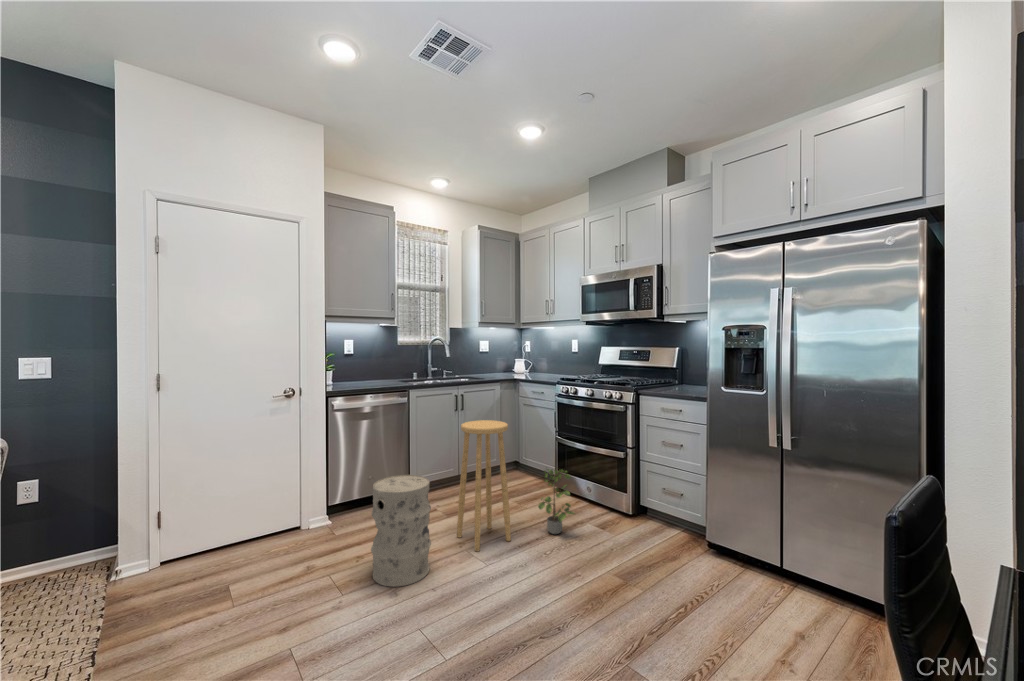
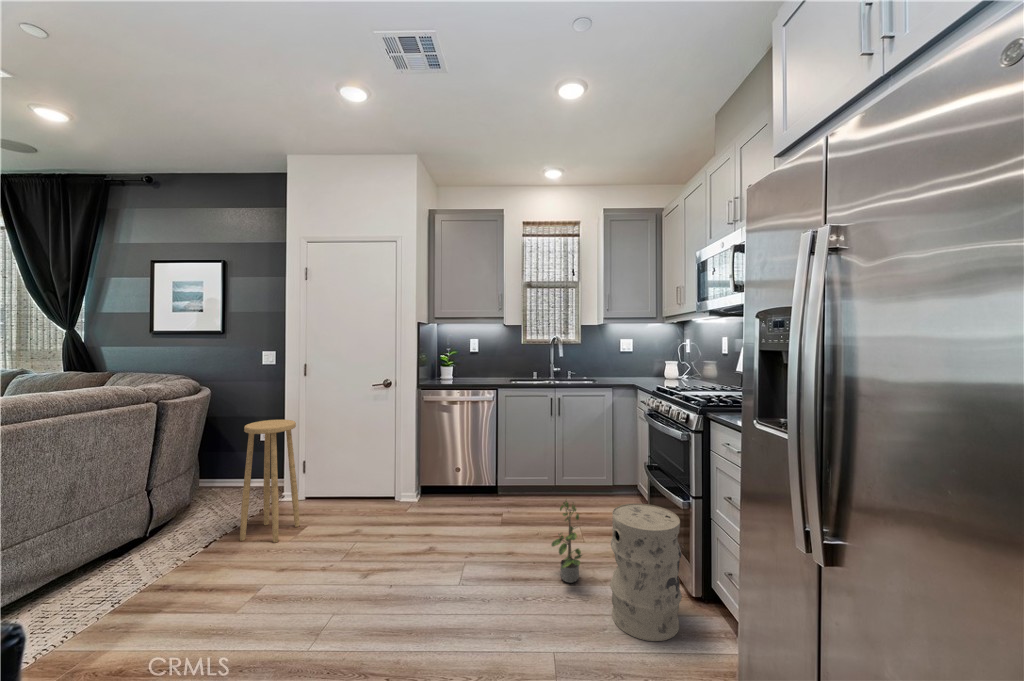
stool: present [457,420,511,551] -> present [240,420,300,543]
trash can: present [371,475,431,587] -> present [610,504,682,641]

